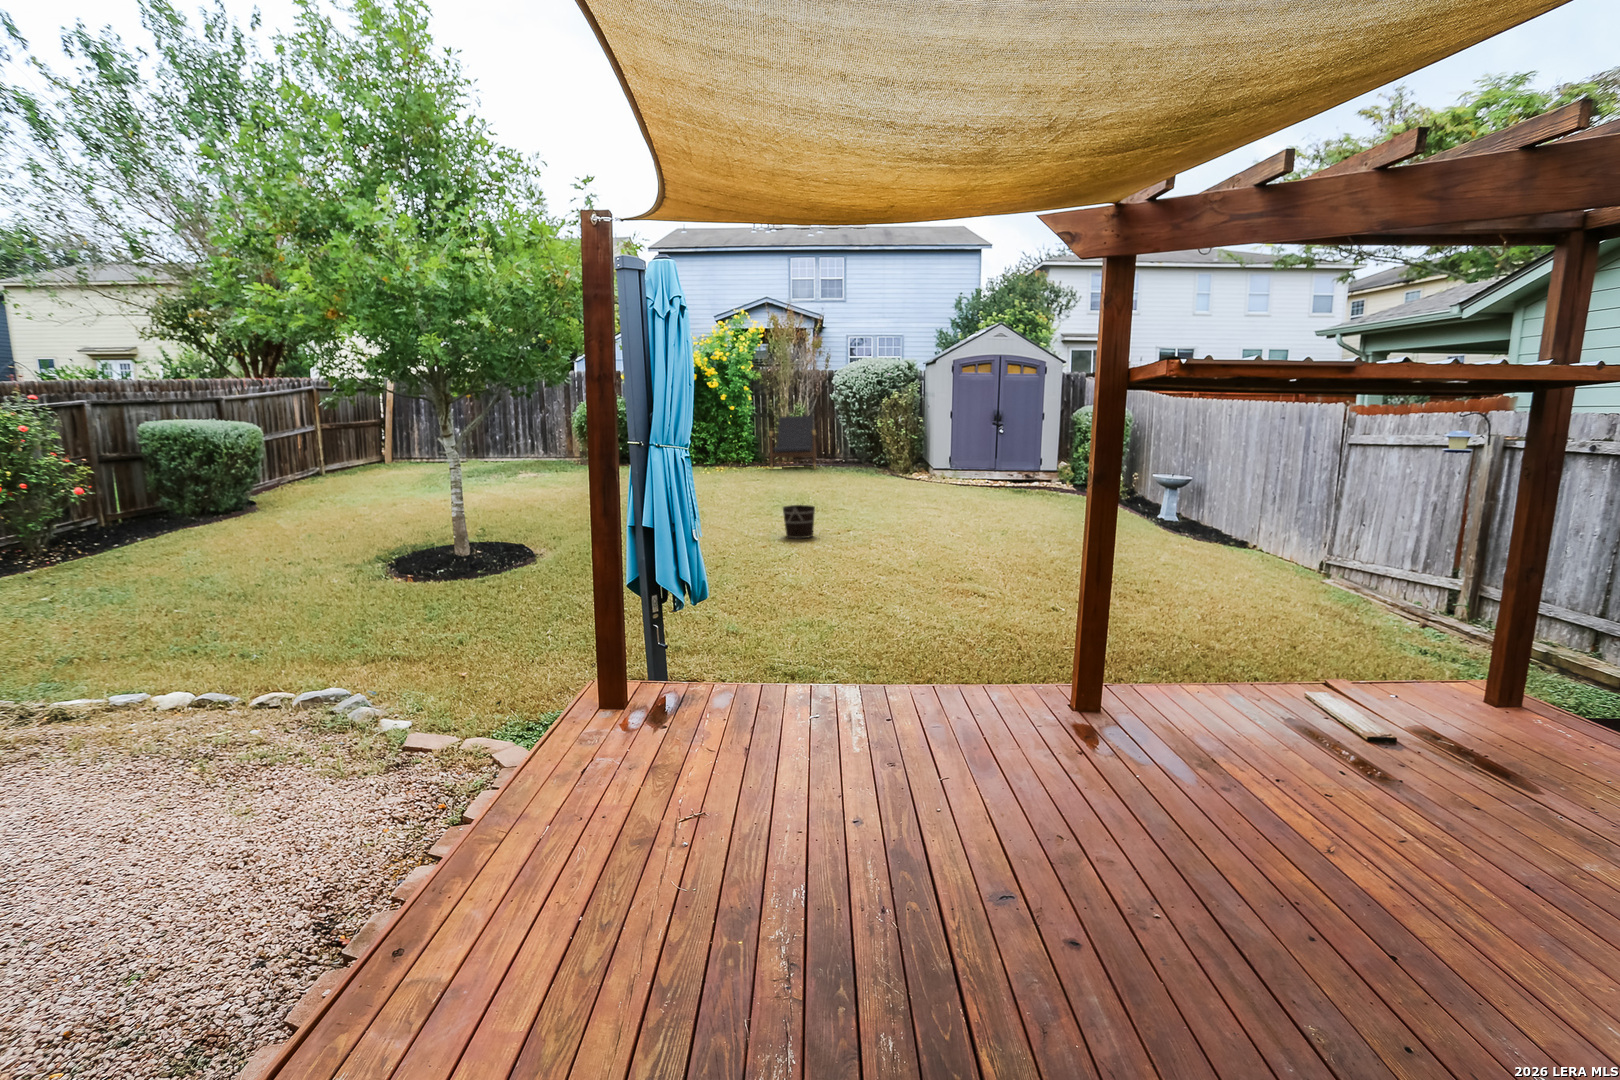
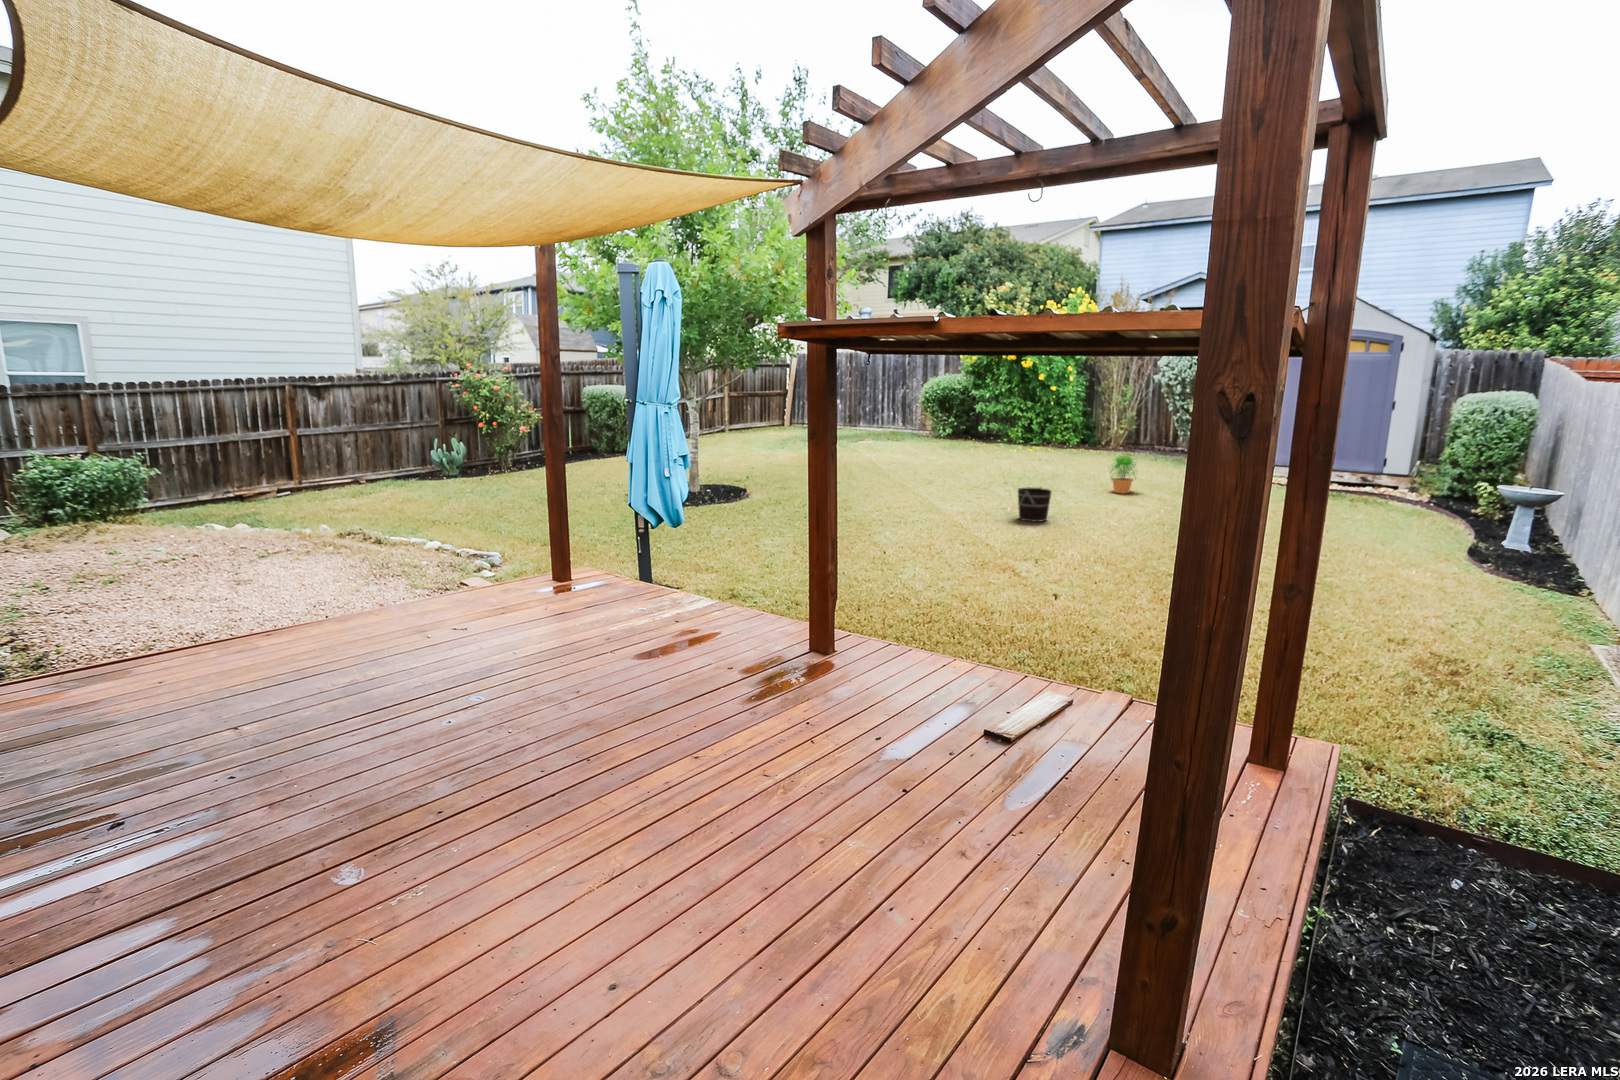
lounge chair: present [769,416,816,469] -> none [1079,400,1131,453]
potted plant: none [835,468,867,506] -> present [1110,456,1136,493]

